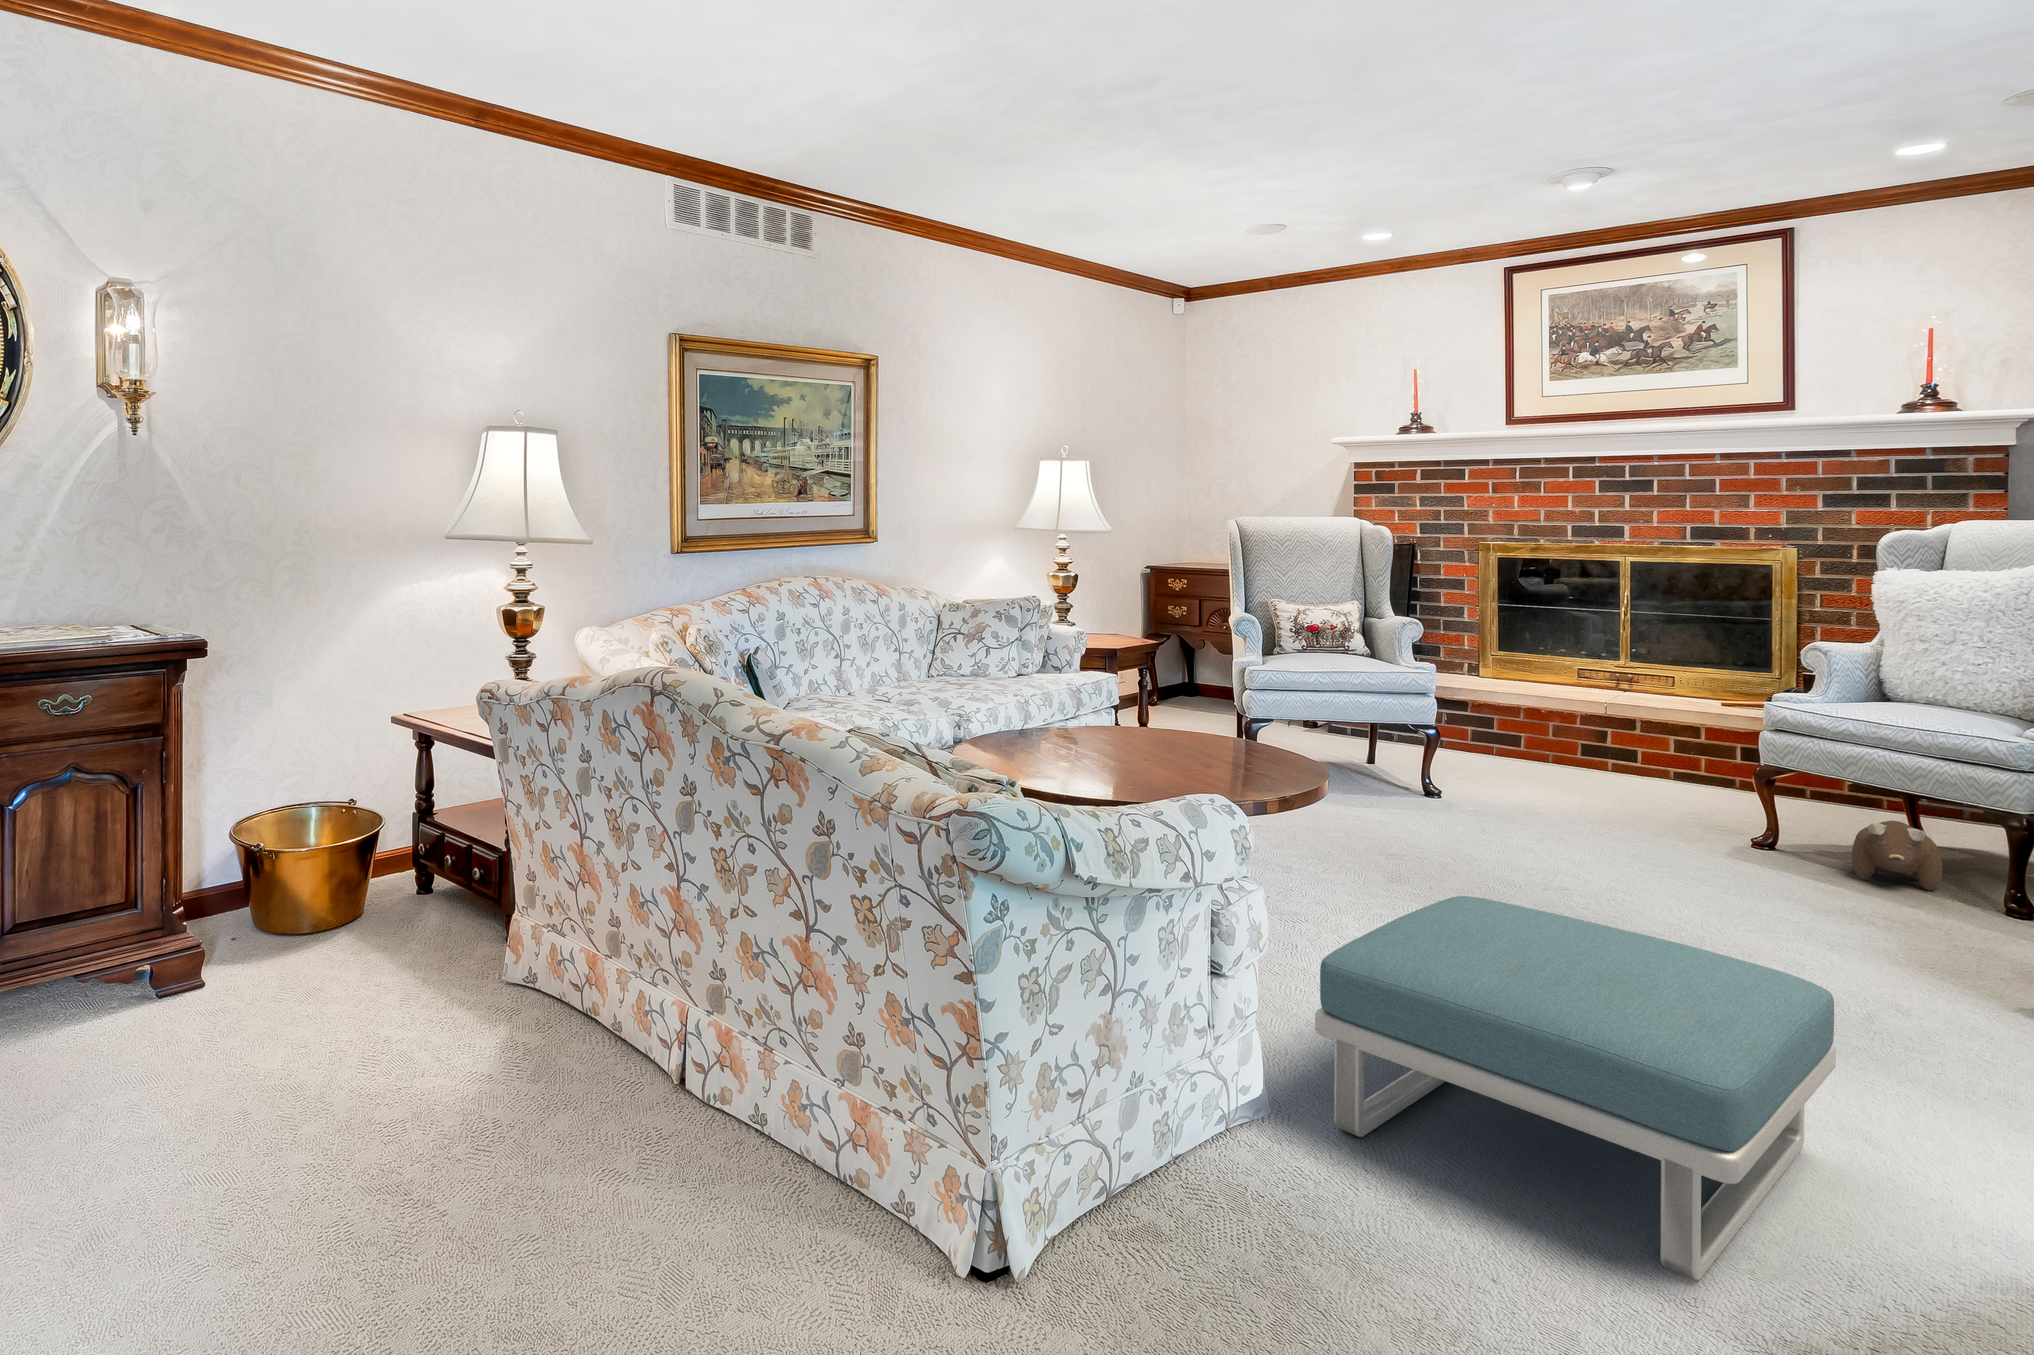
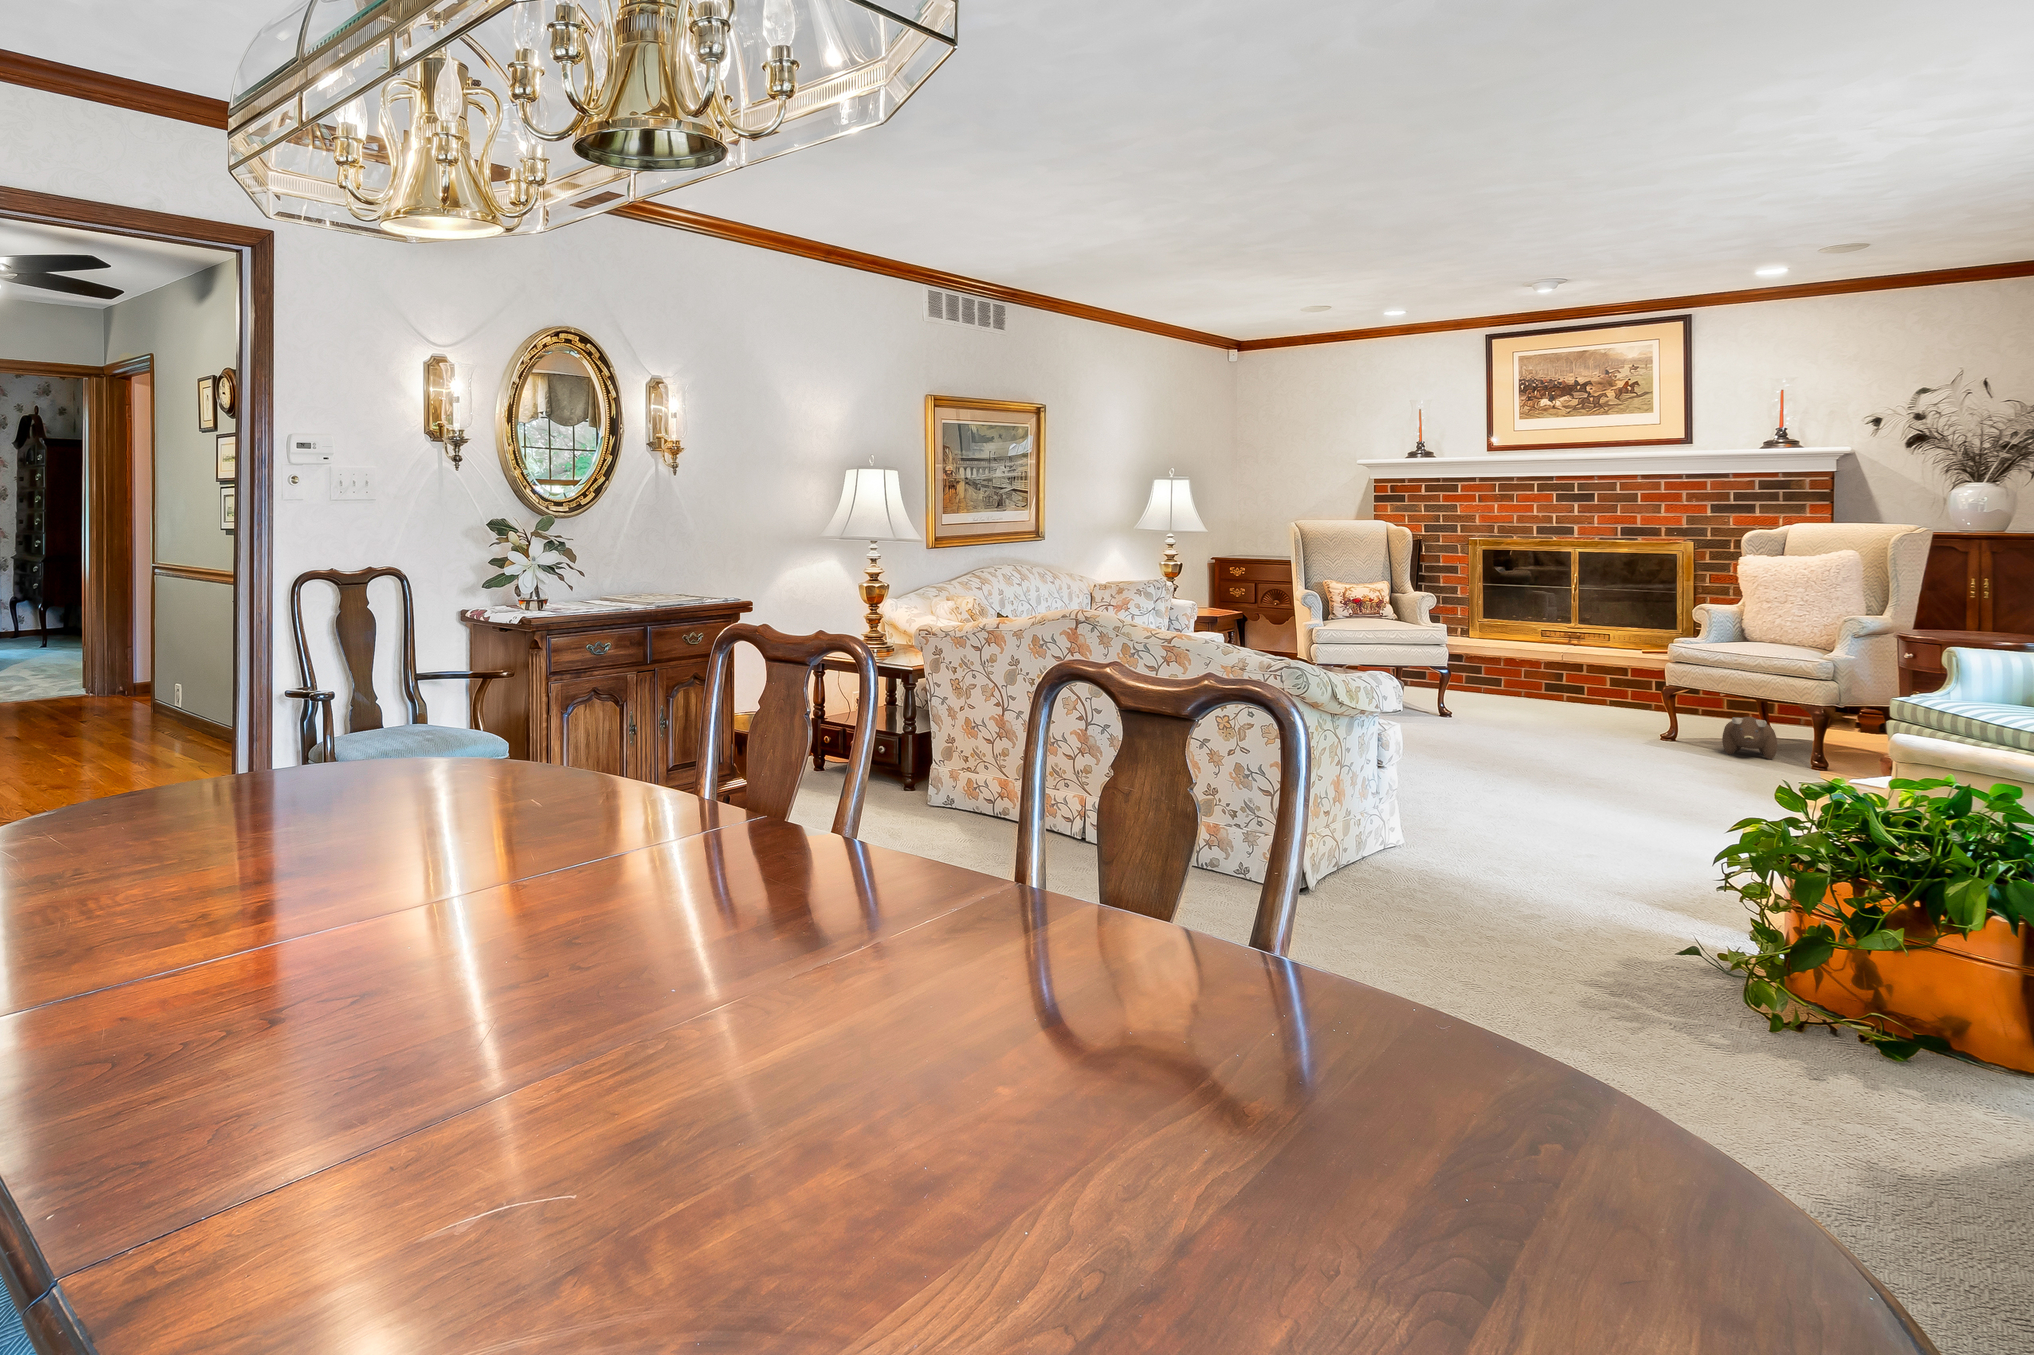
footstool: present [1315,896,1836,1280] -> none [1423,740,1694,893]

